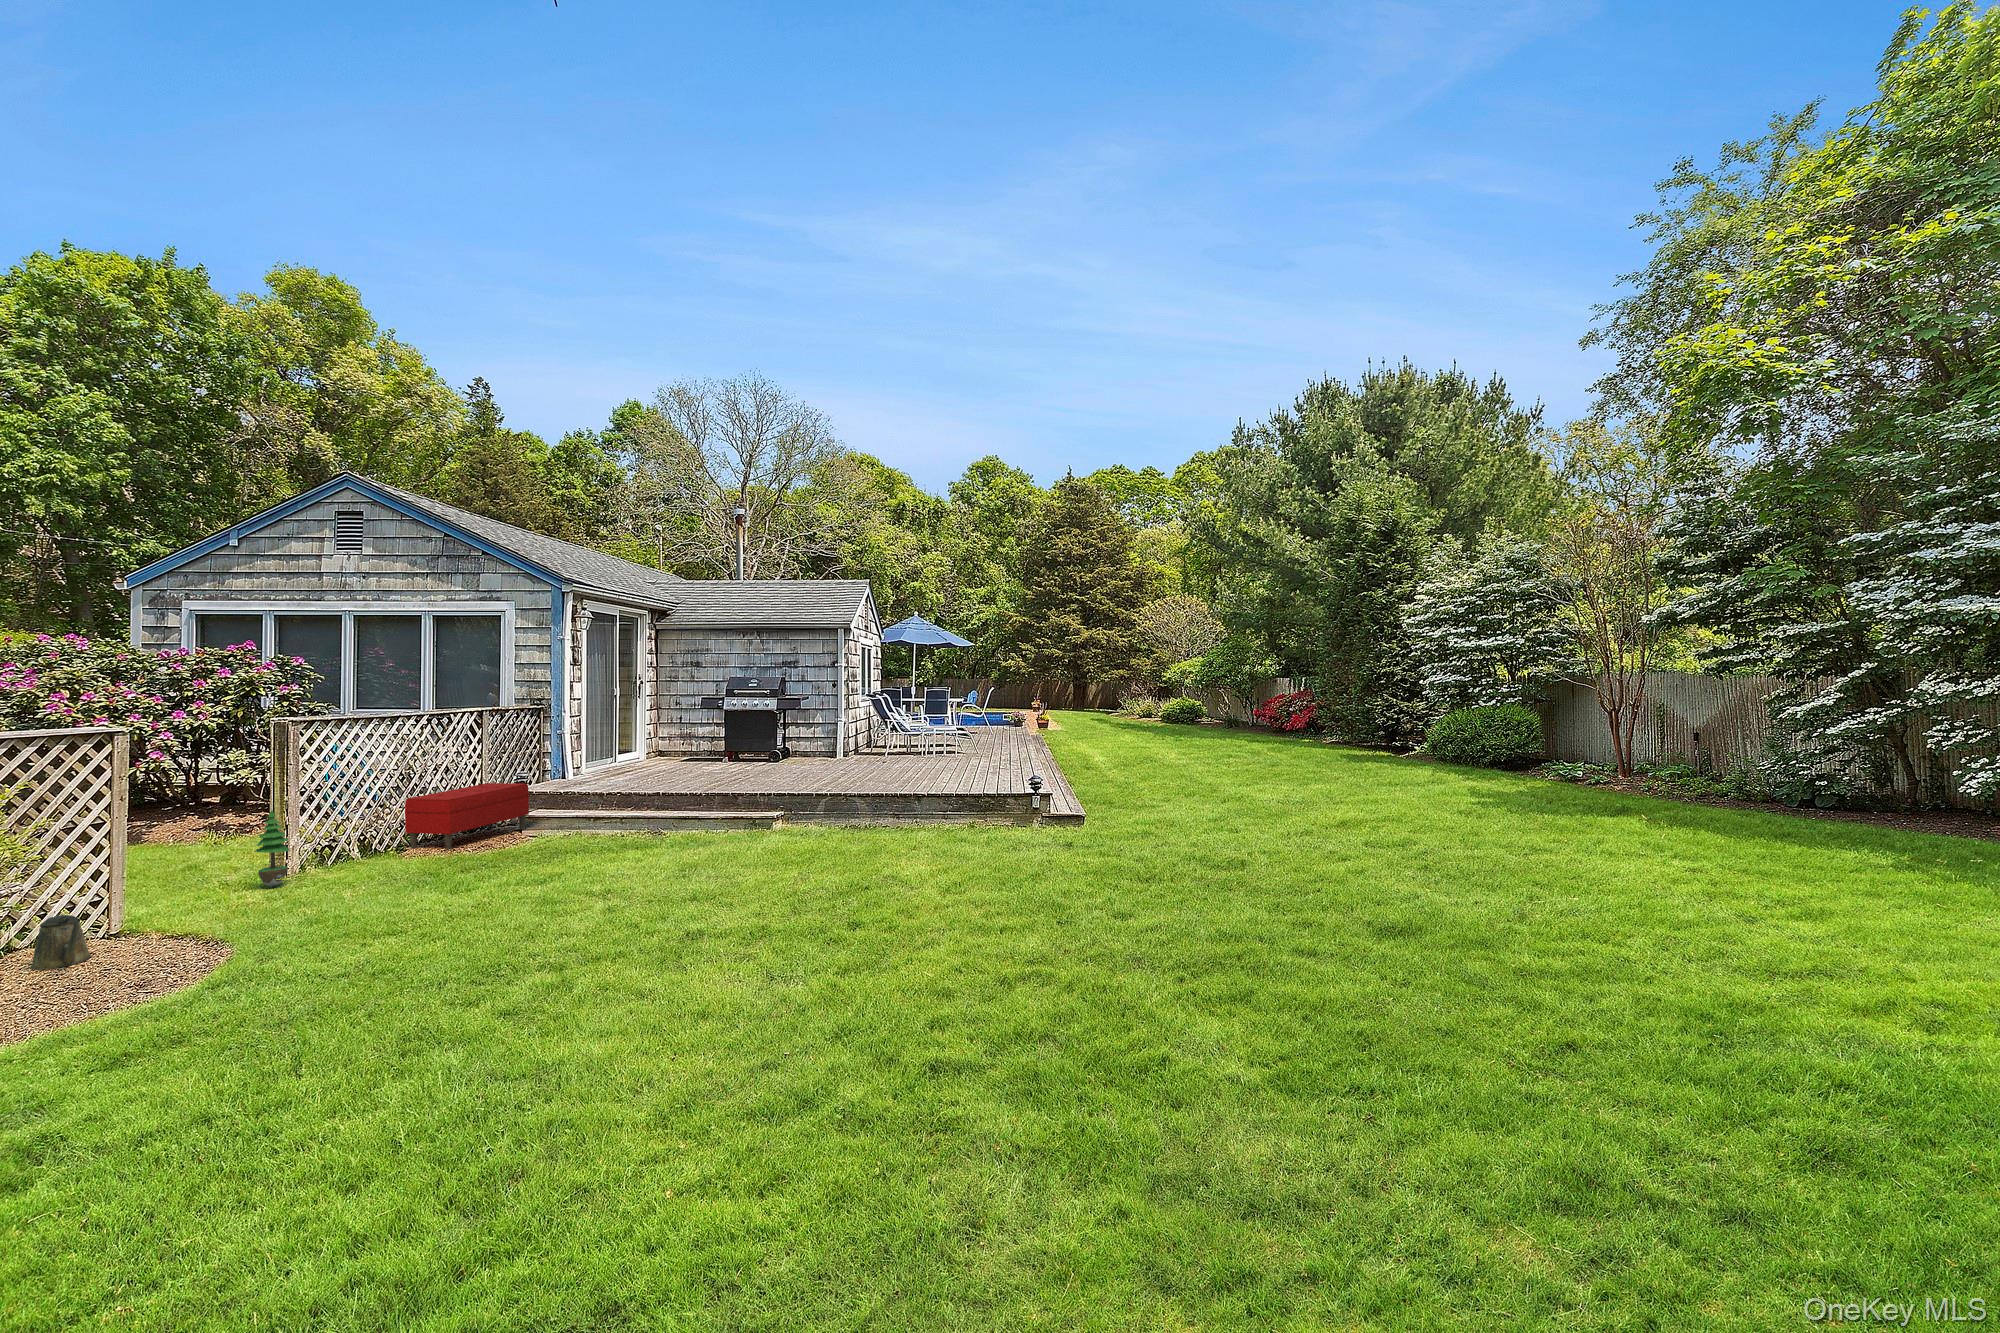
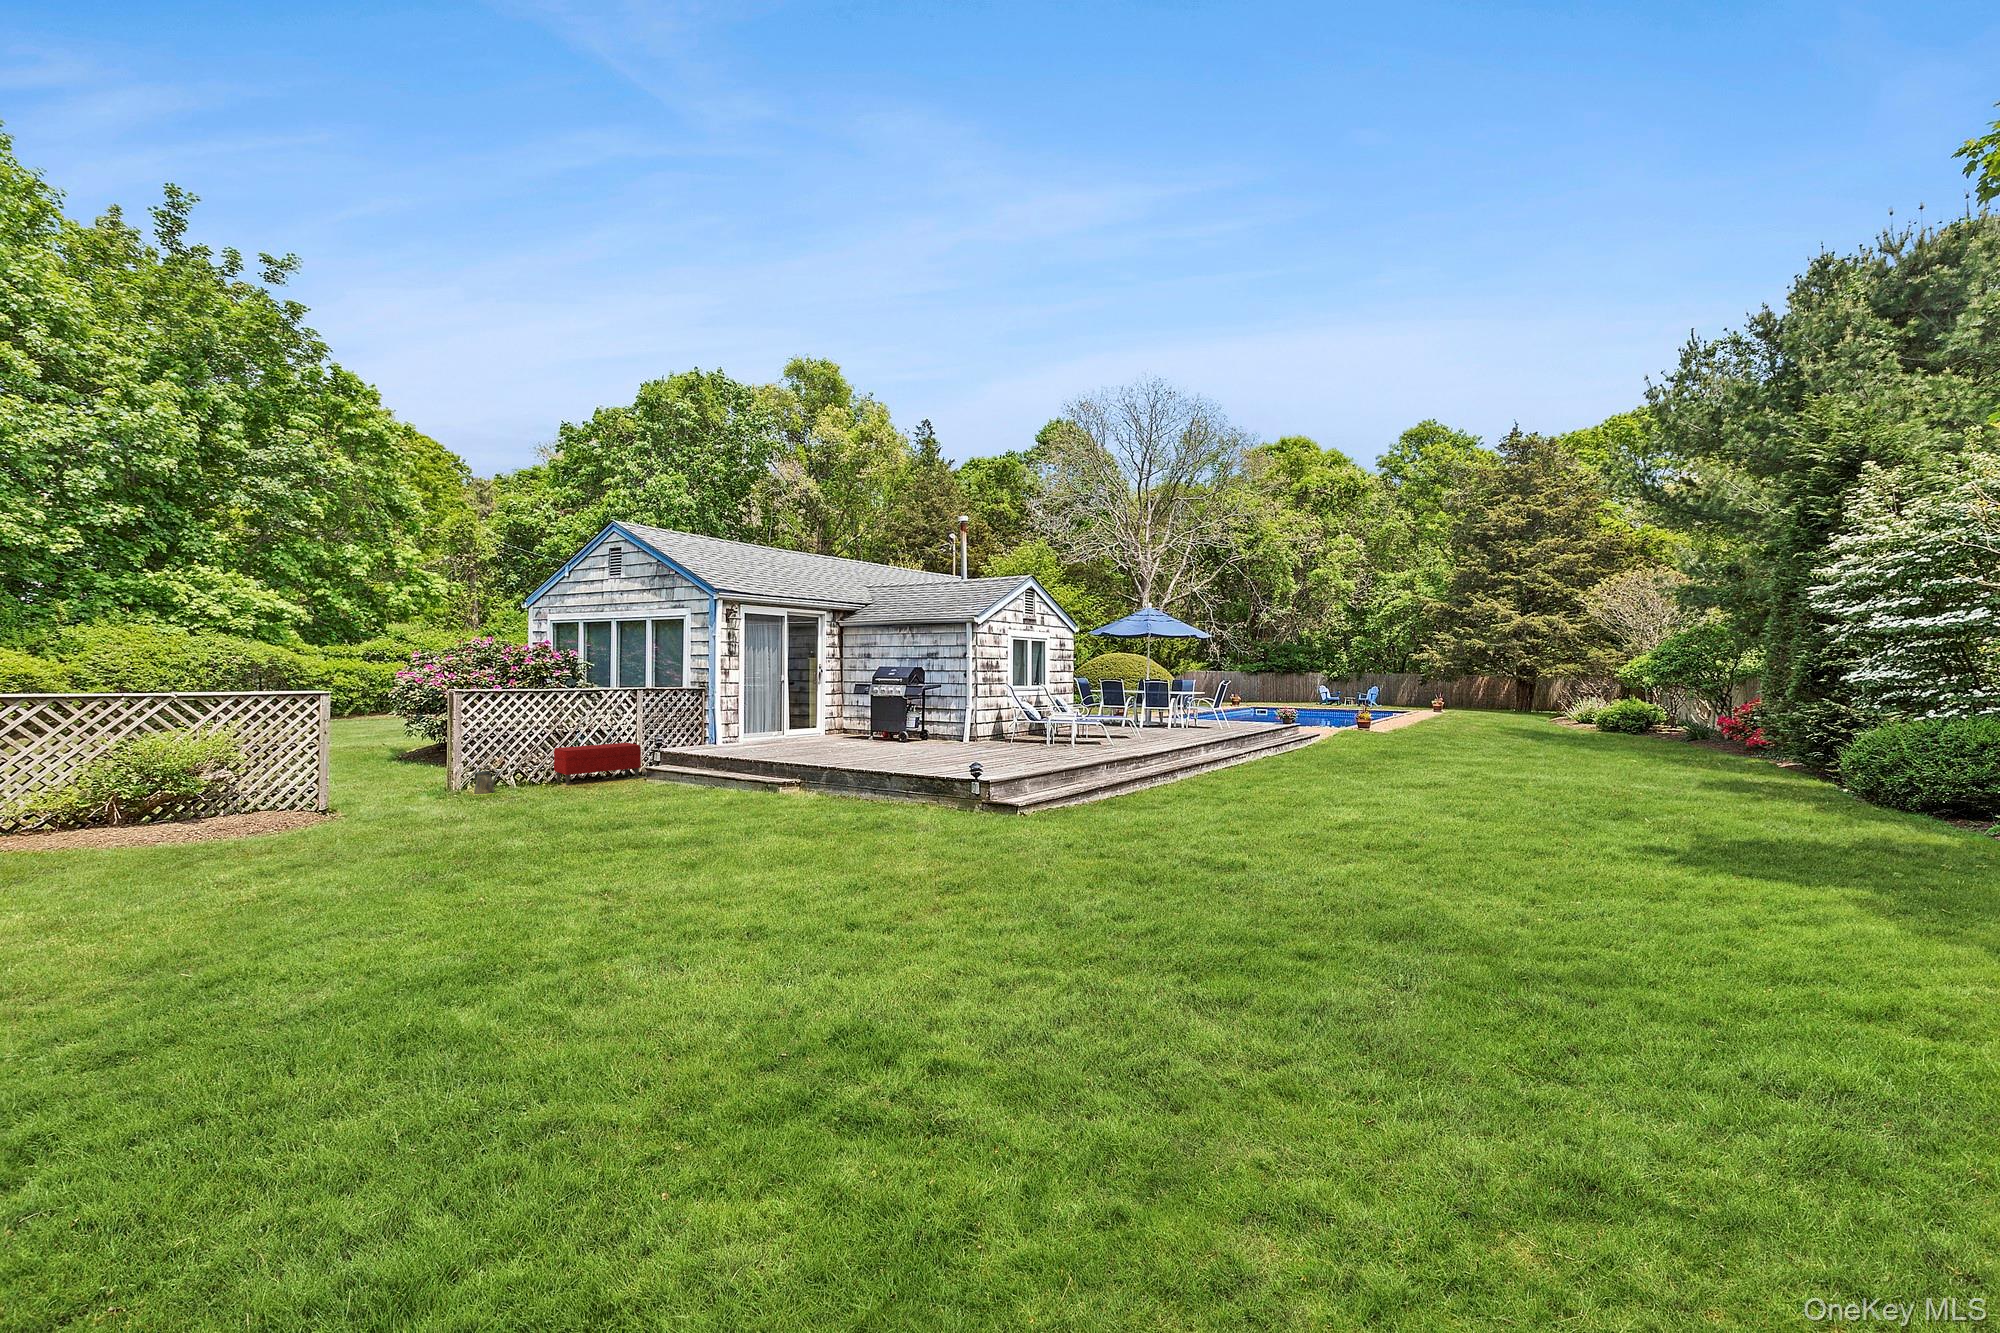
potted tree: present [255,810,290,887] -> none [436,747,456,794]
watering can: present [30,915,91,970] -> present [474,771,500,794]

